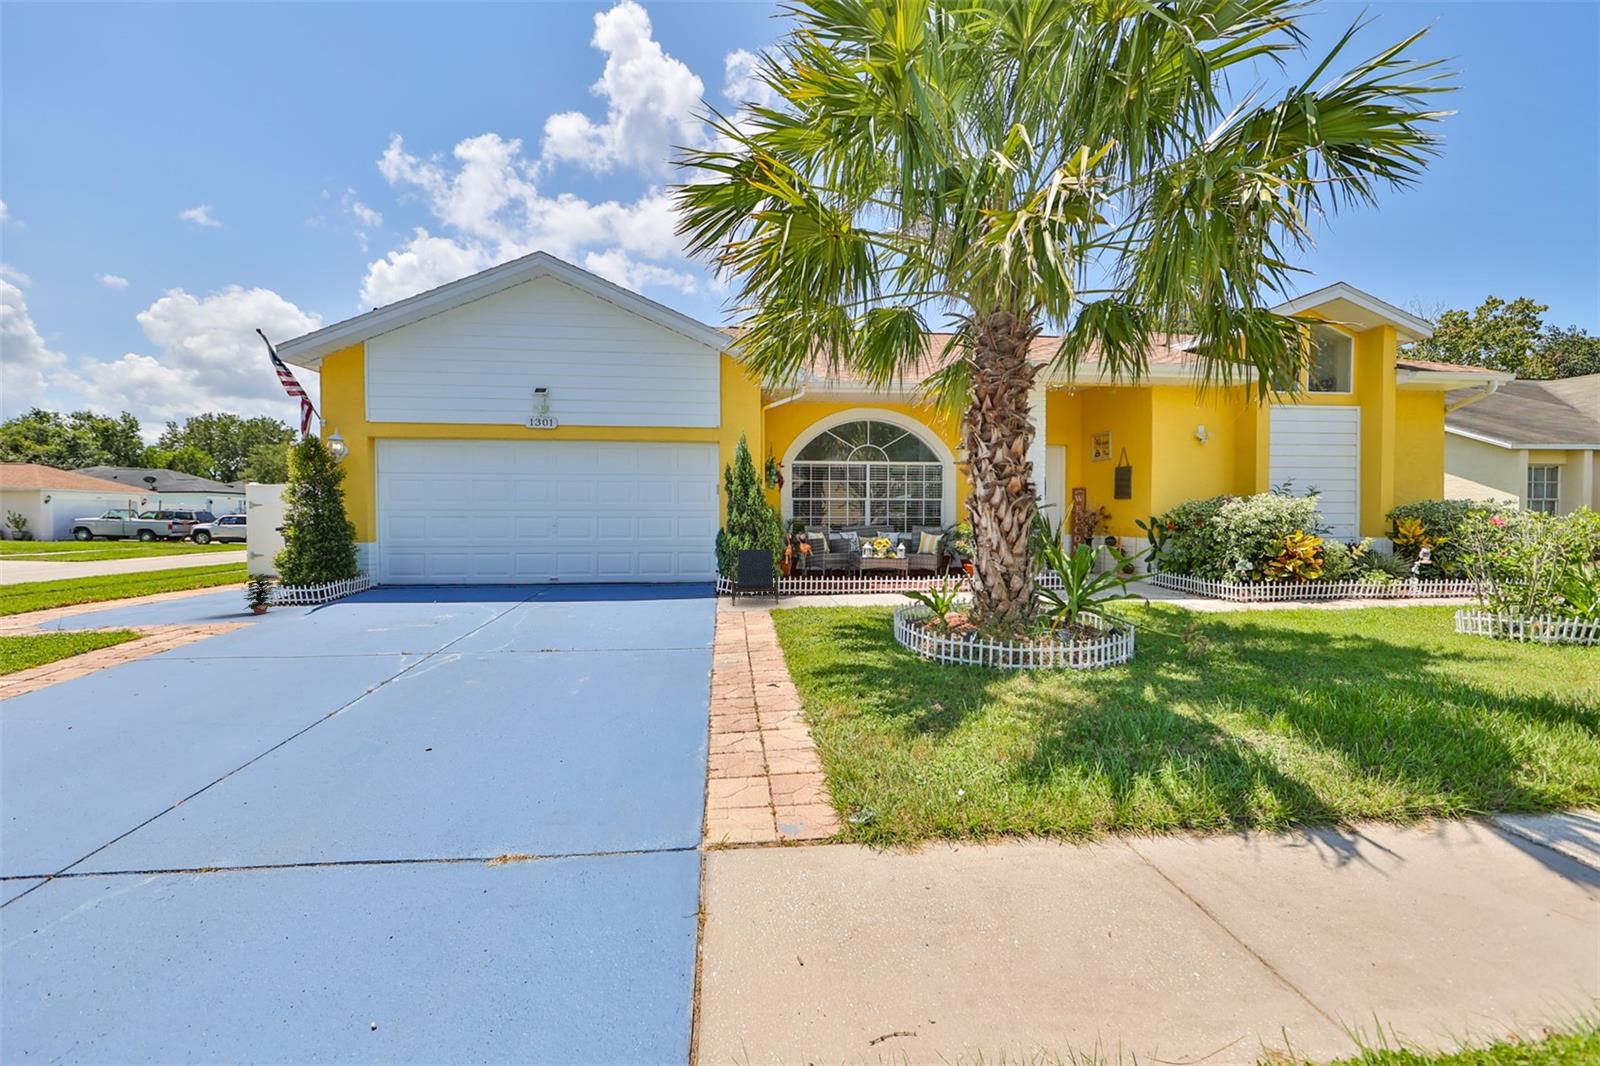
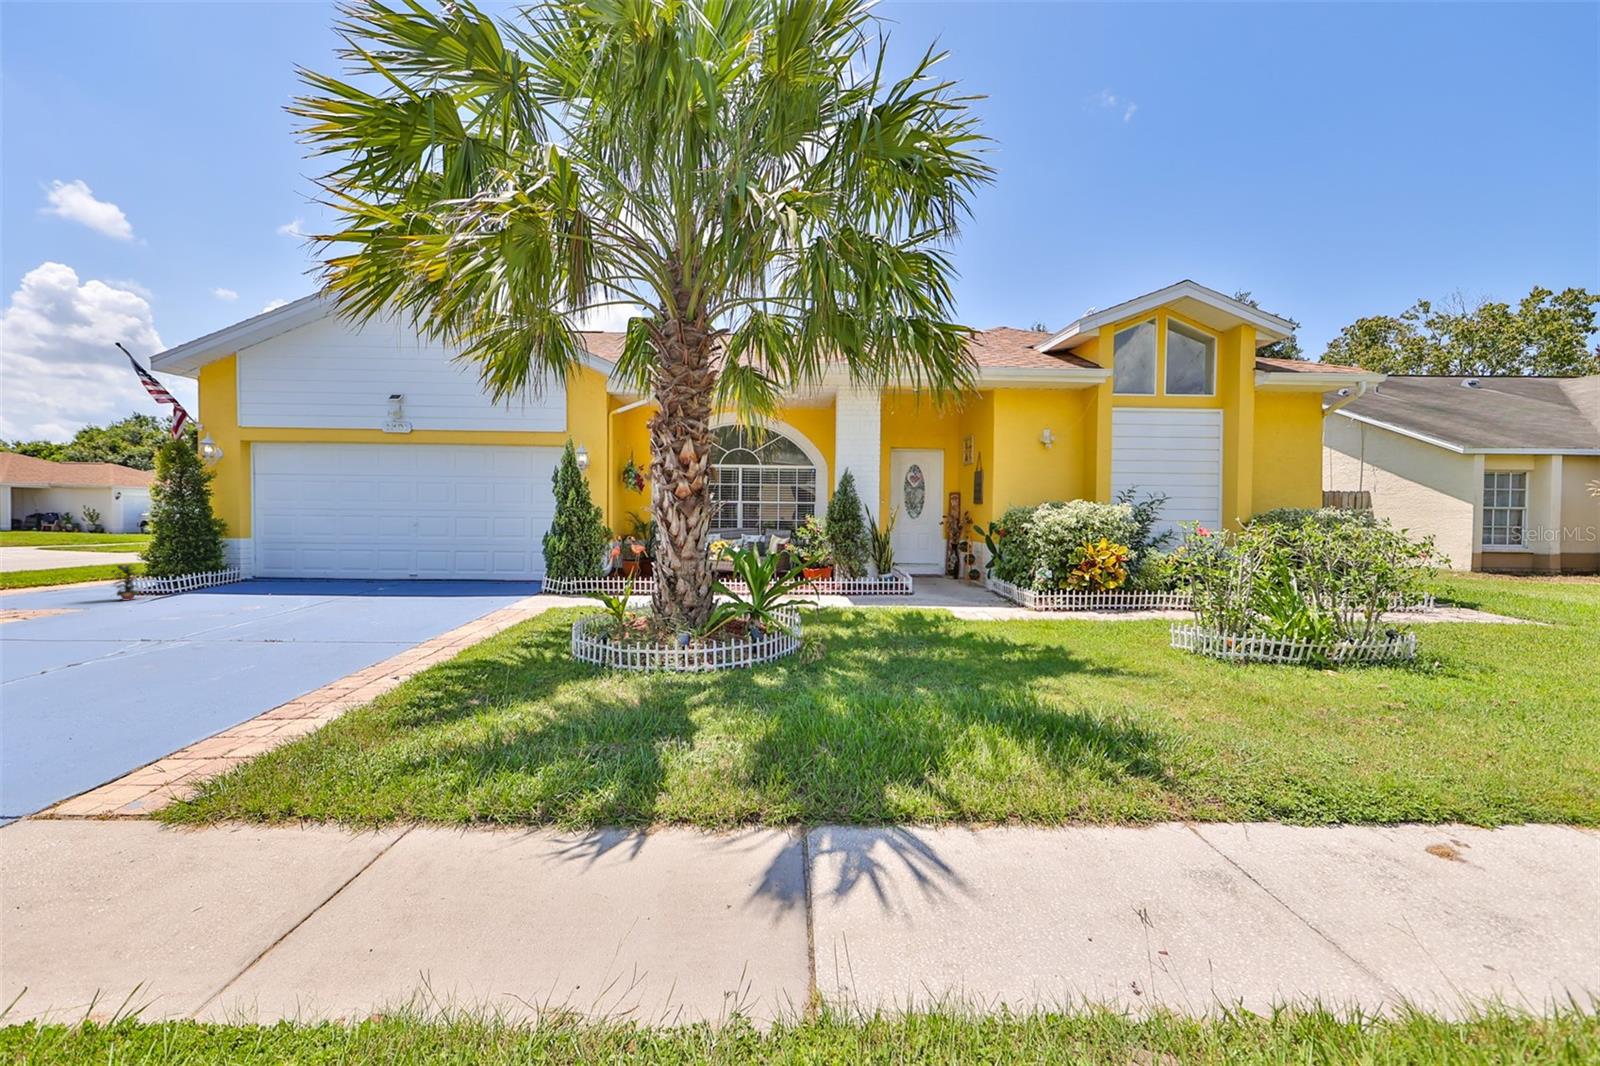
lounge chair: present [731,549,778,605] -> none [536,550,588,603]

